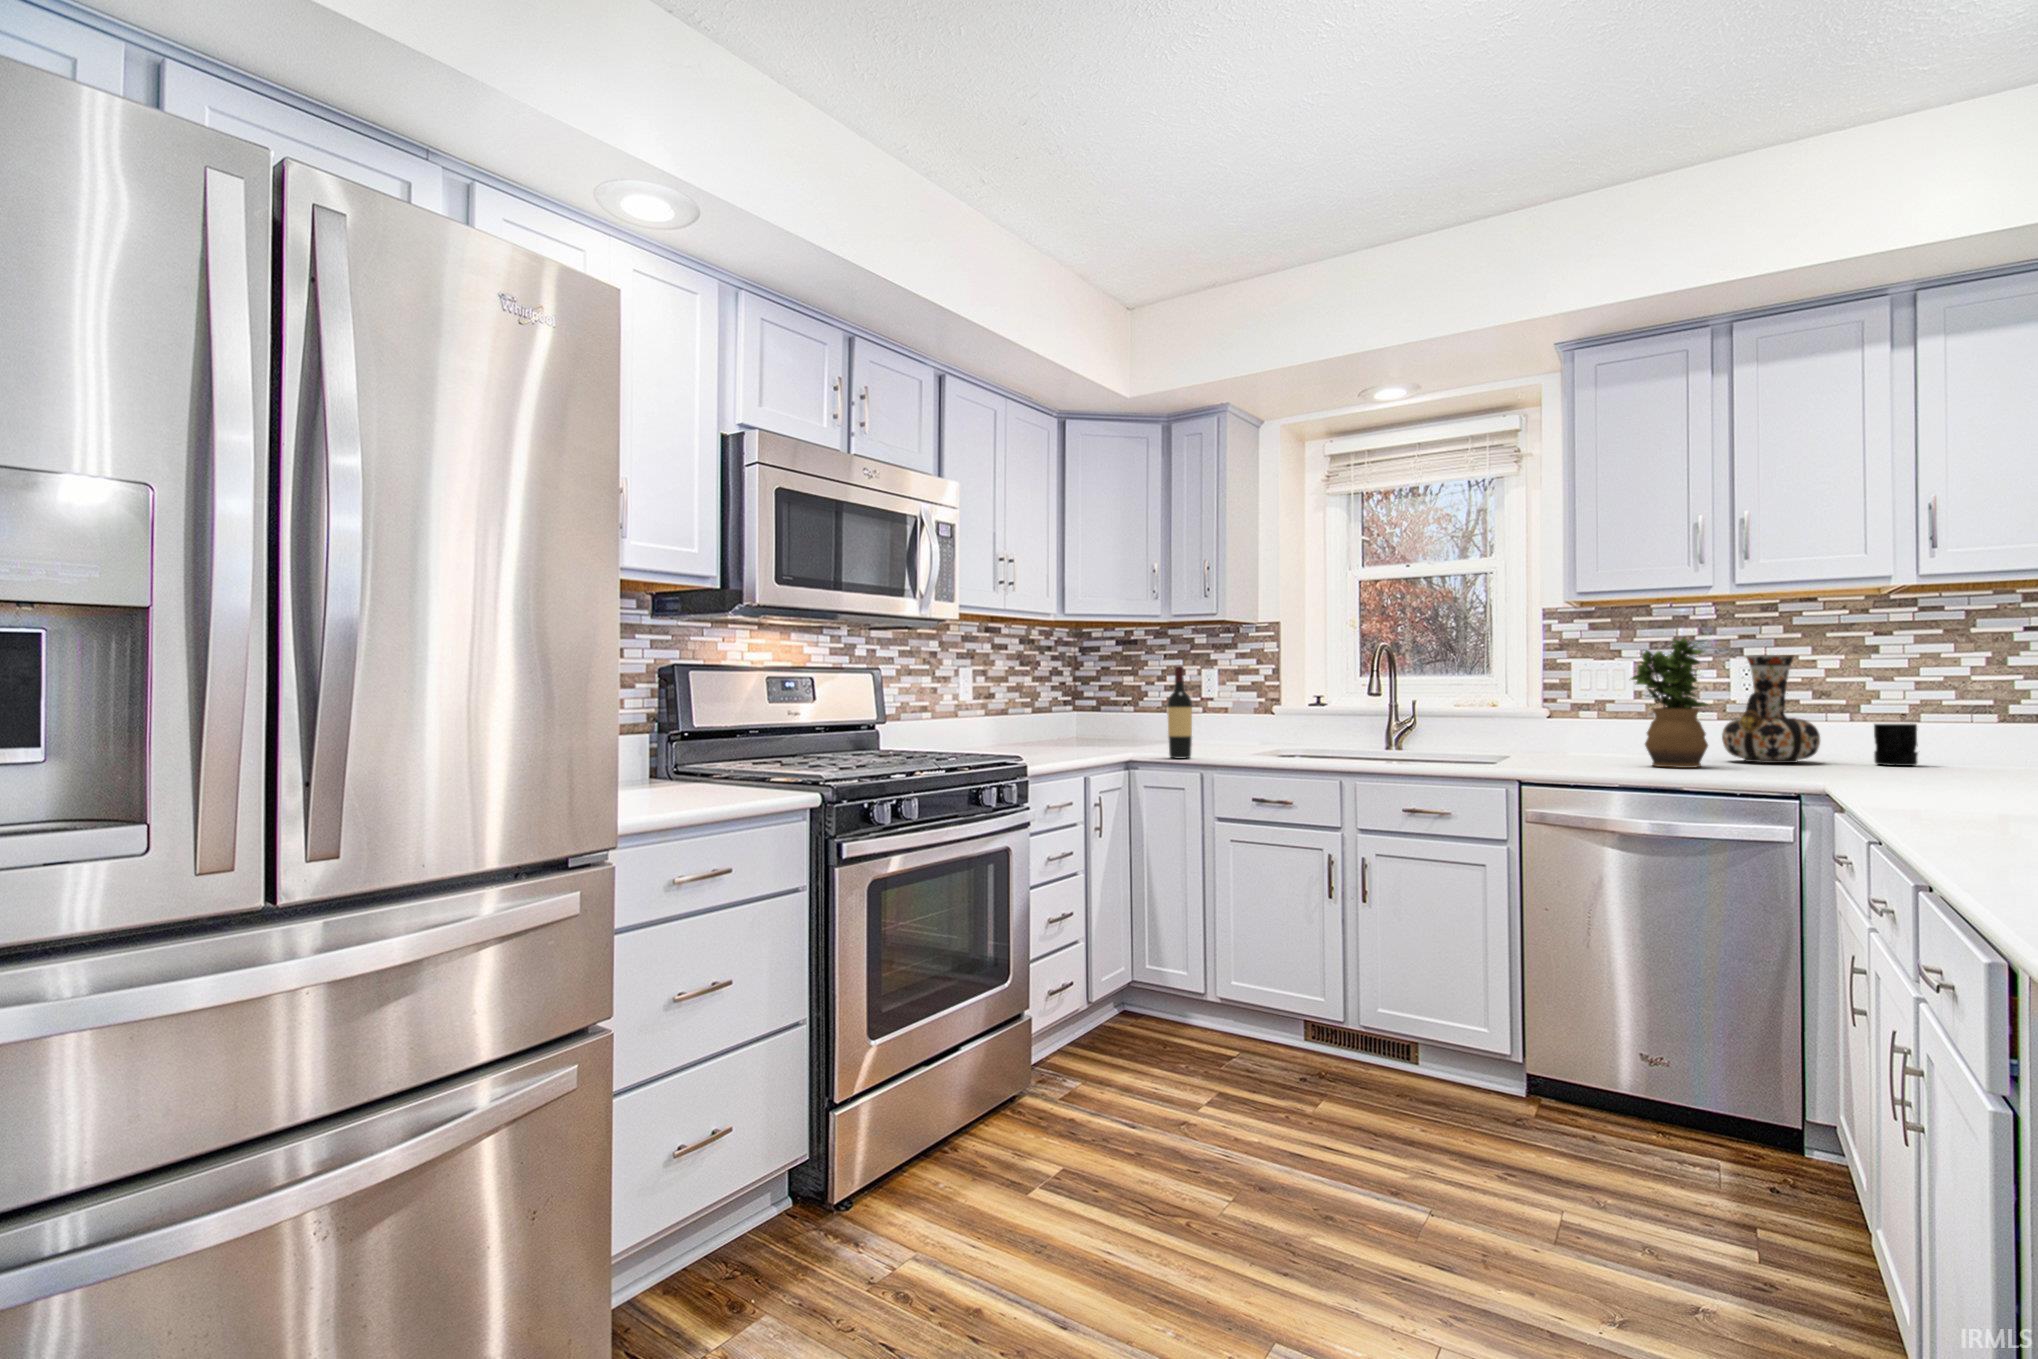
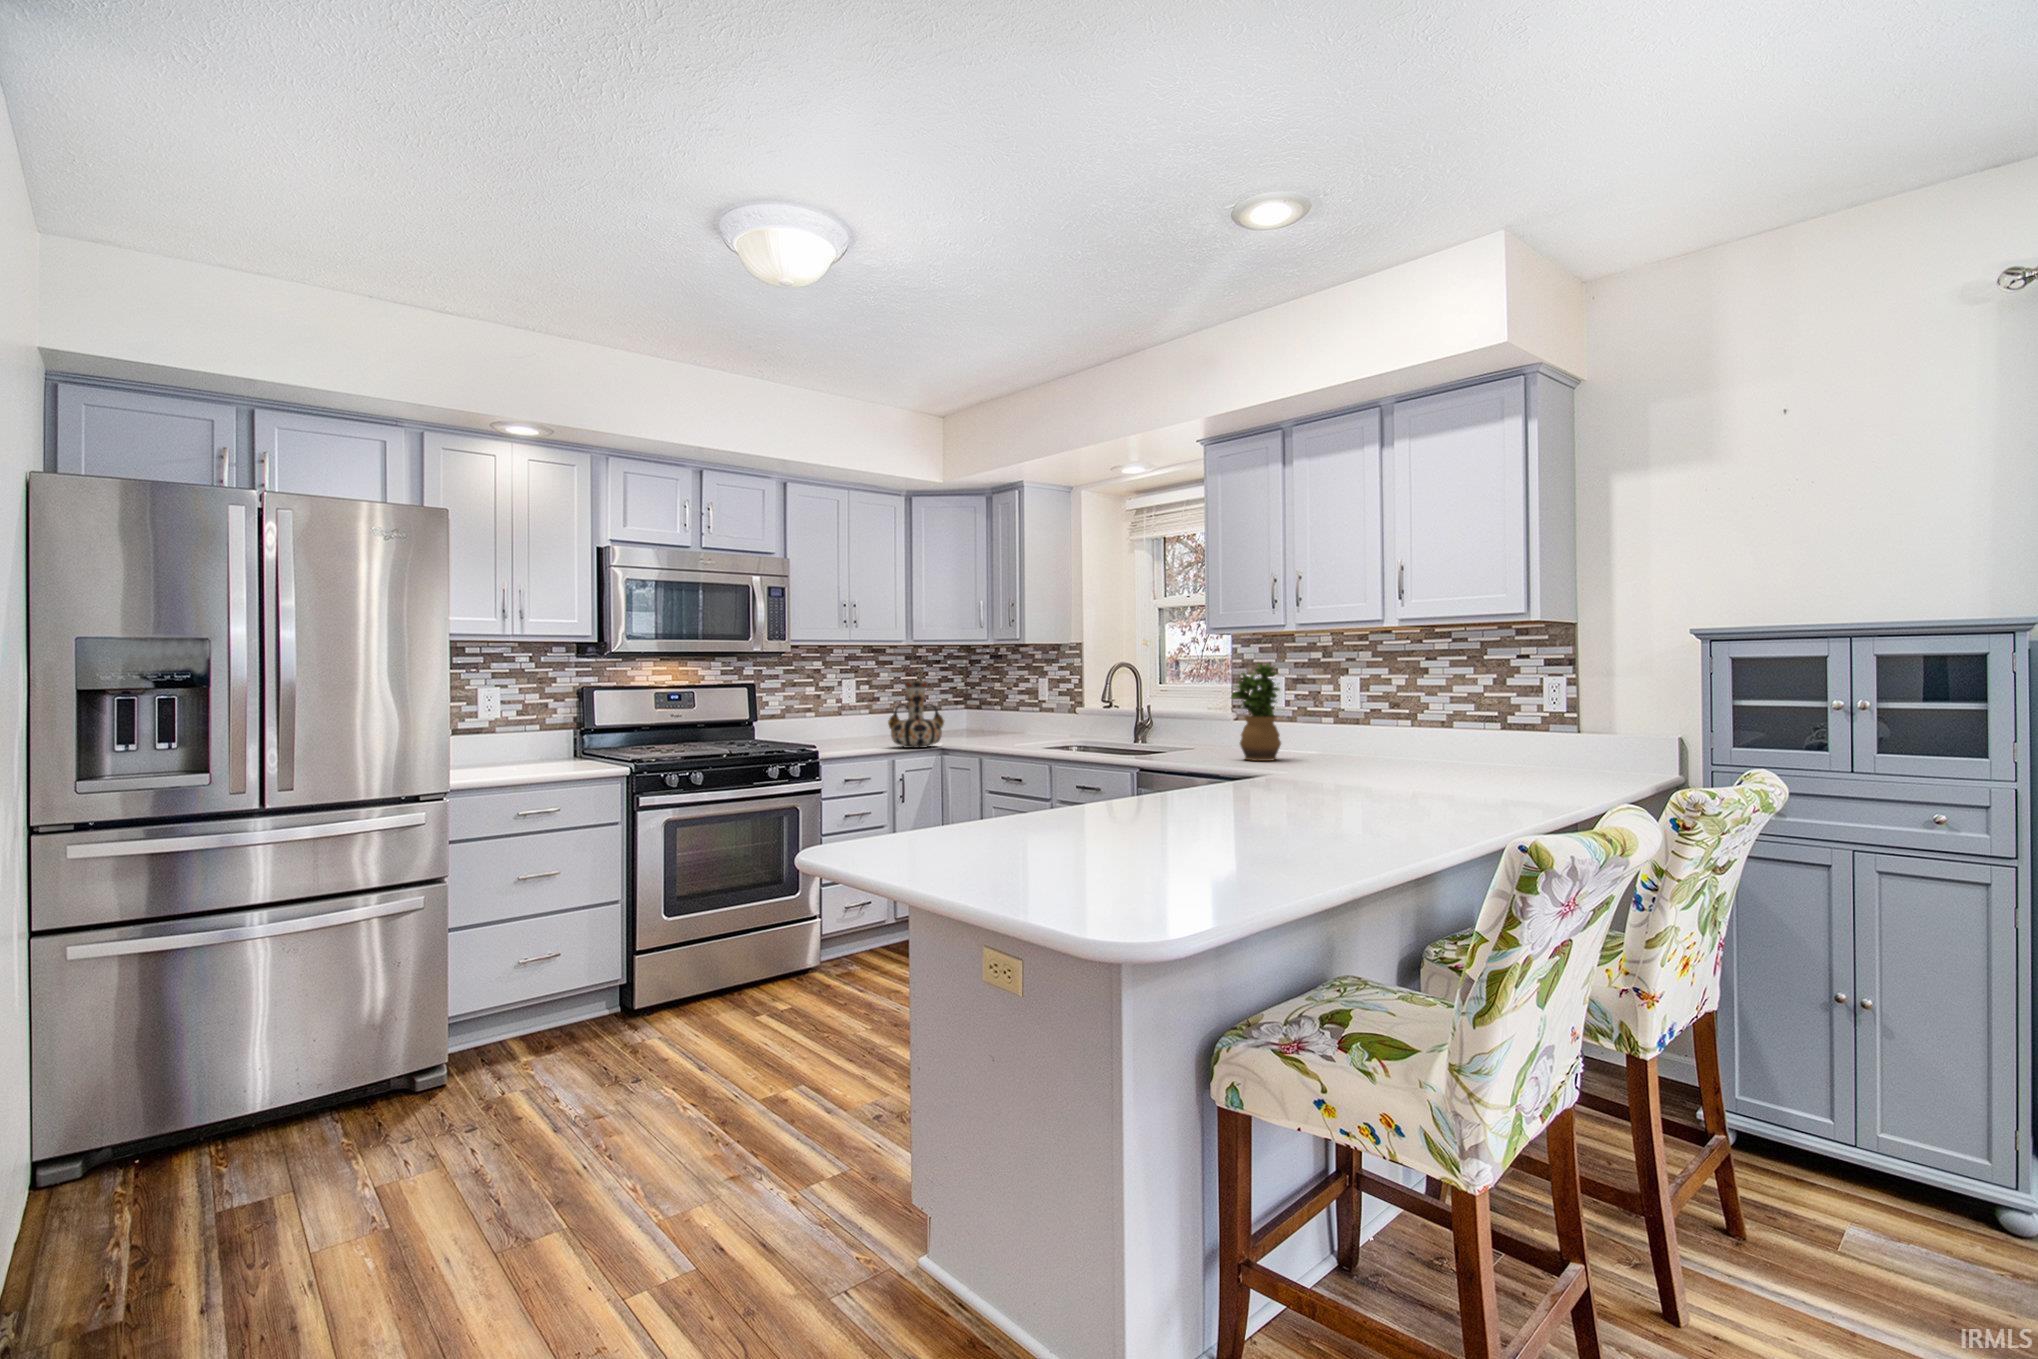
vase: present [1722,655,1820,763] -> present [888,681,944,748]
wine bottle: present [1167,665,1192,759] -> none [963,680,981,747]
mug: present [1874,723,1918,766] -> none [1413,729,1450,762]

